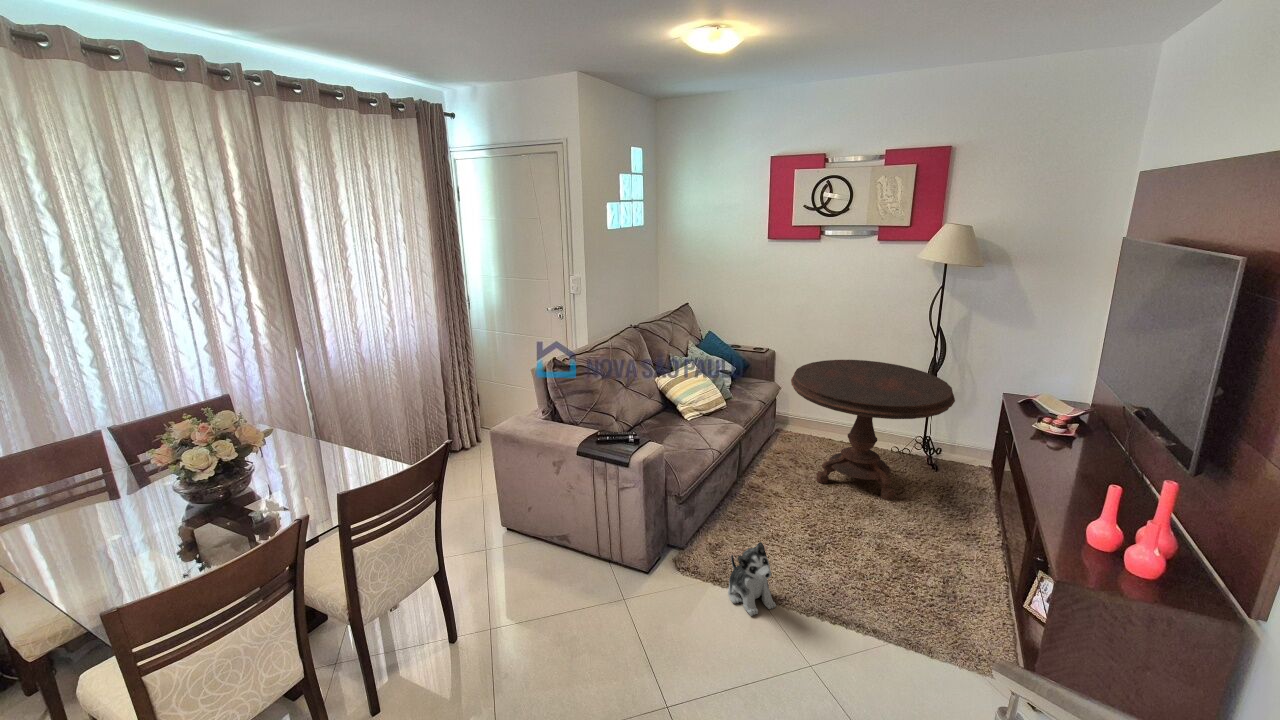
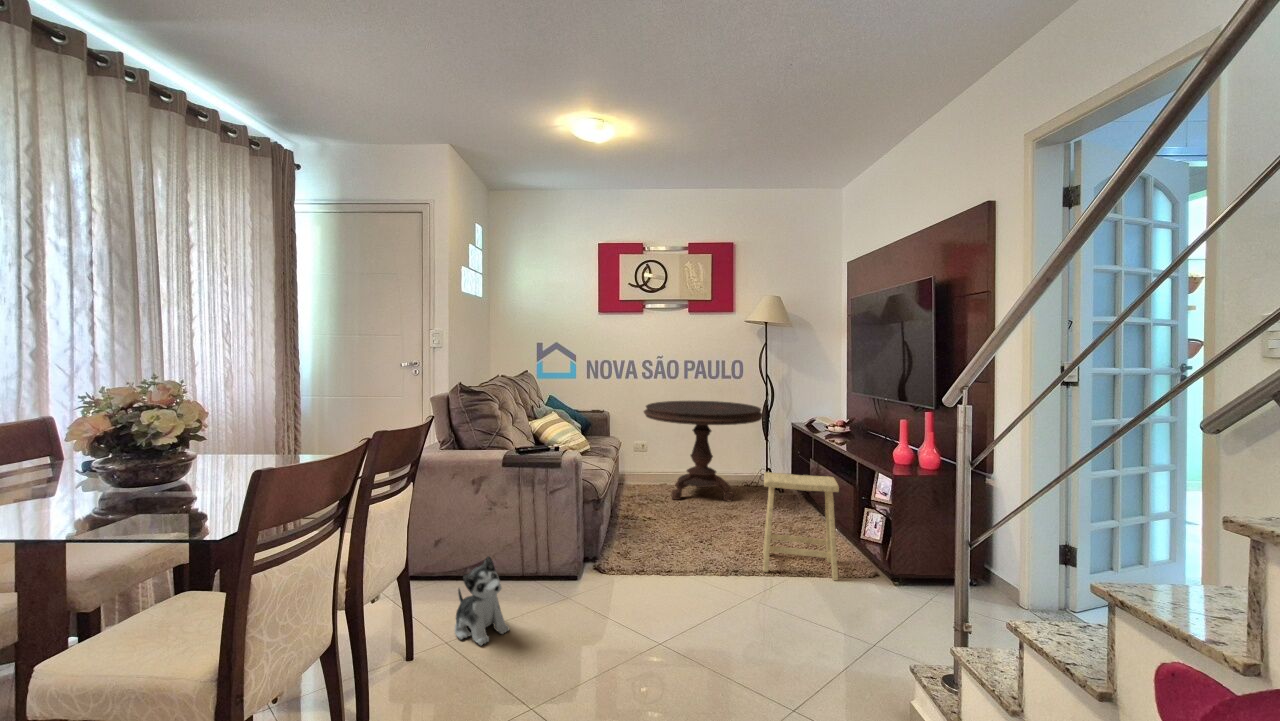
footstool: none [856,510,981,671] -> present [763,472,839,580]
plush toy: present [728,542,776,616] -> present [455,556,509,645]

